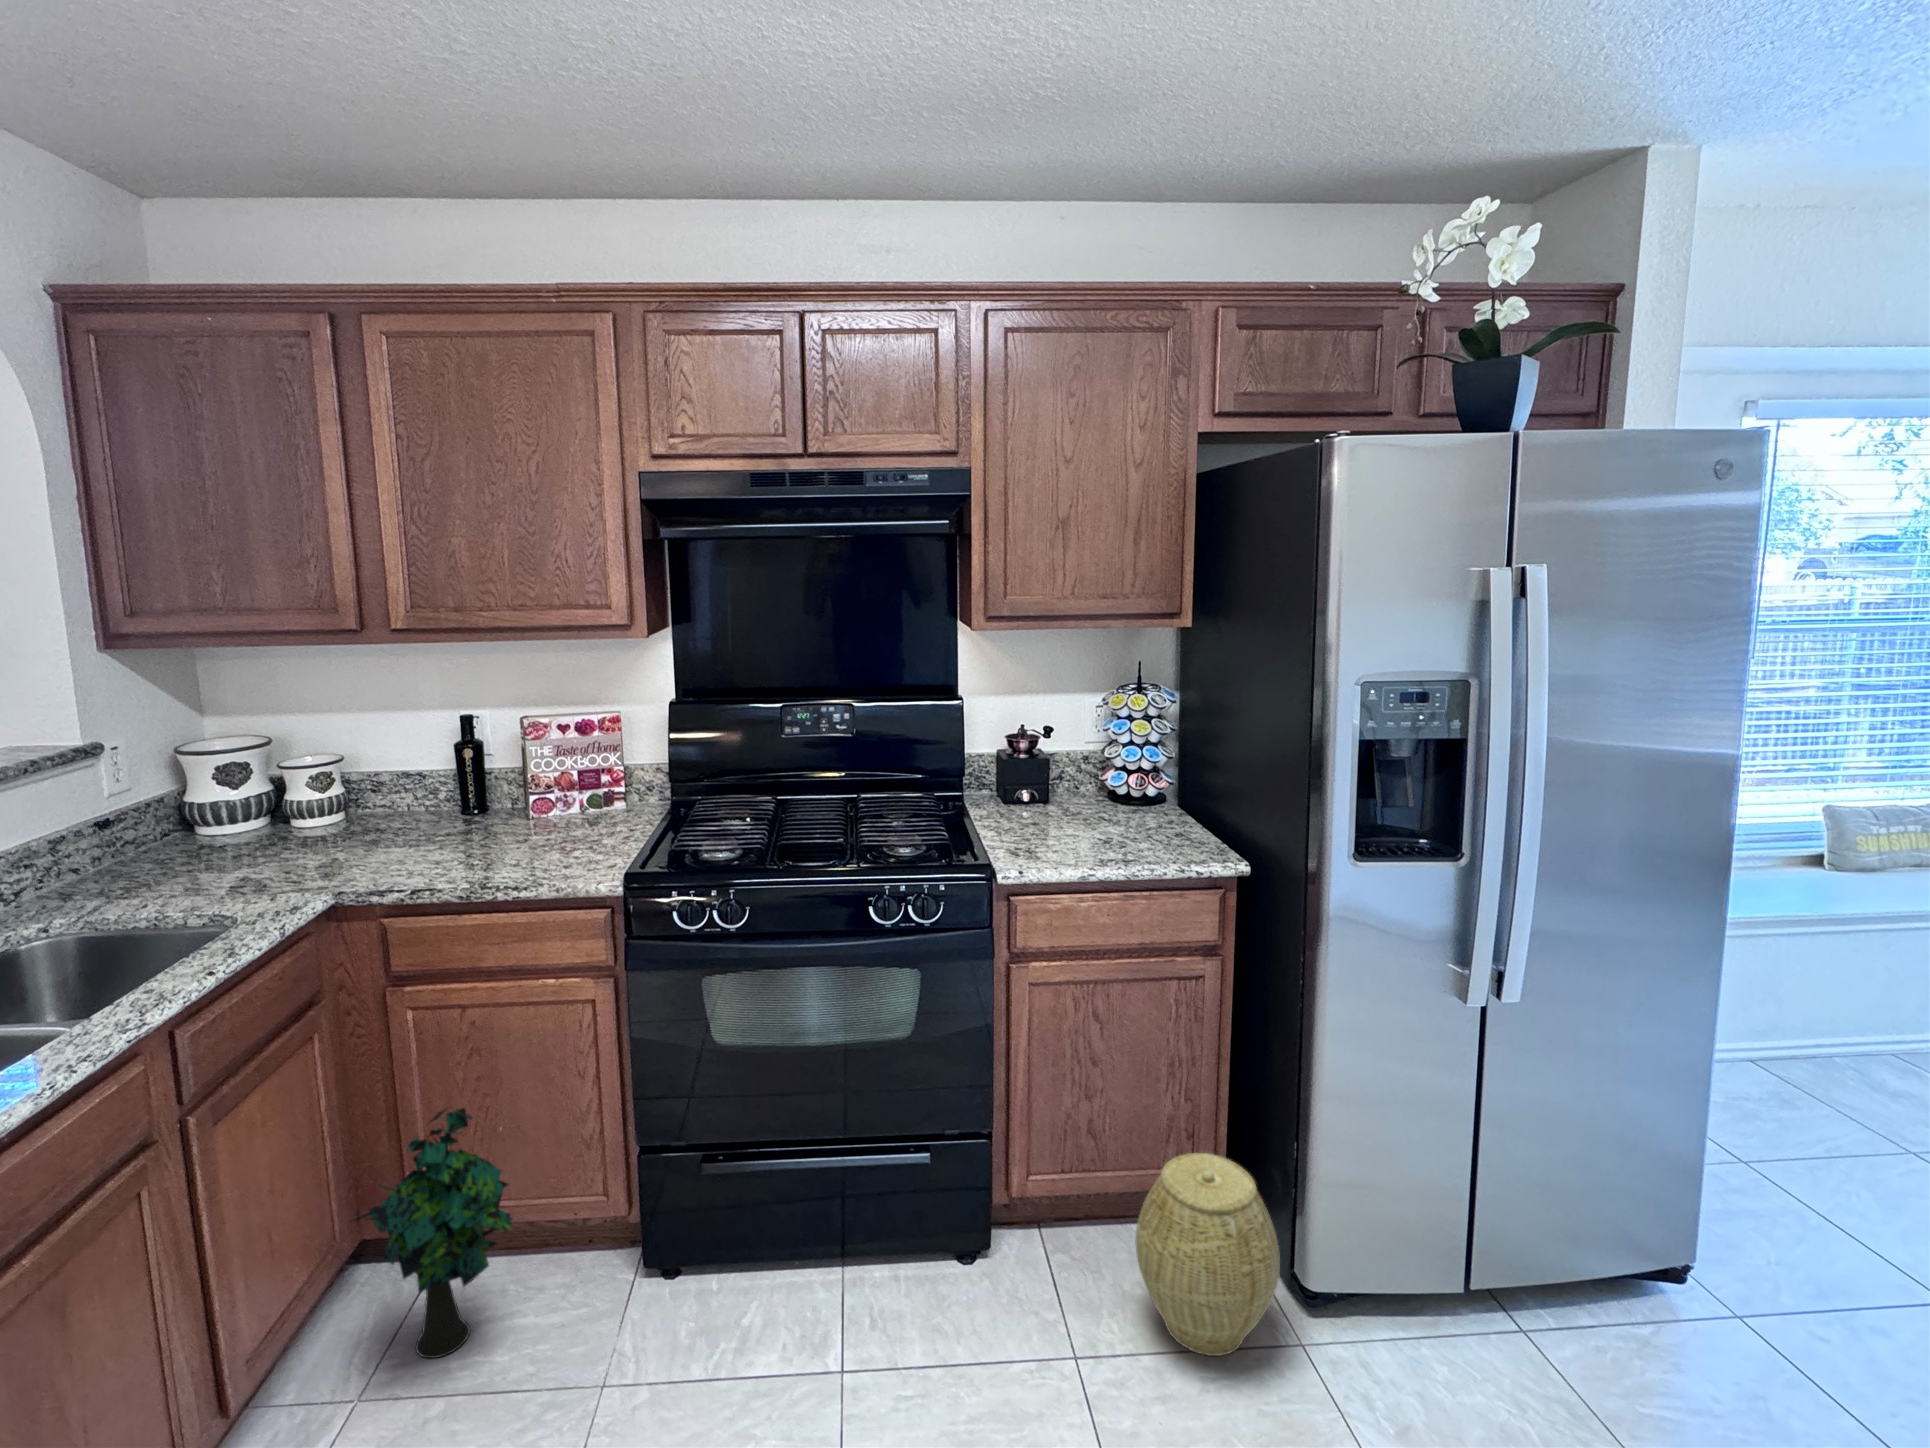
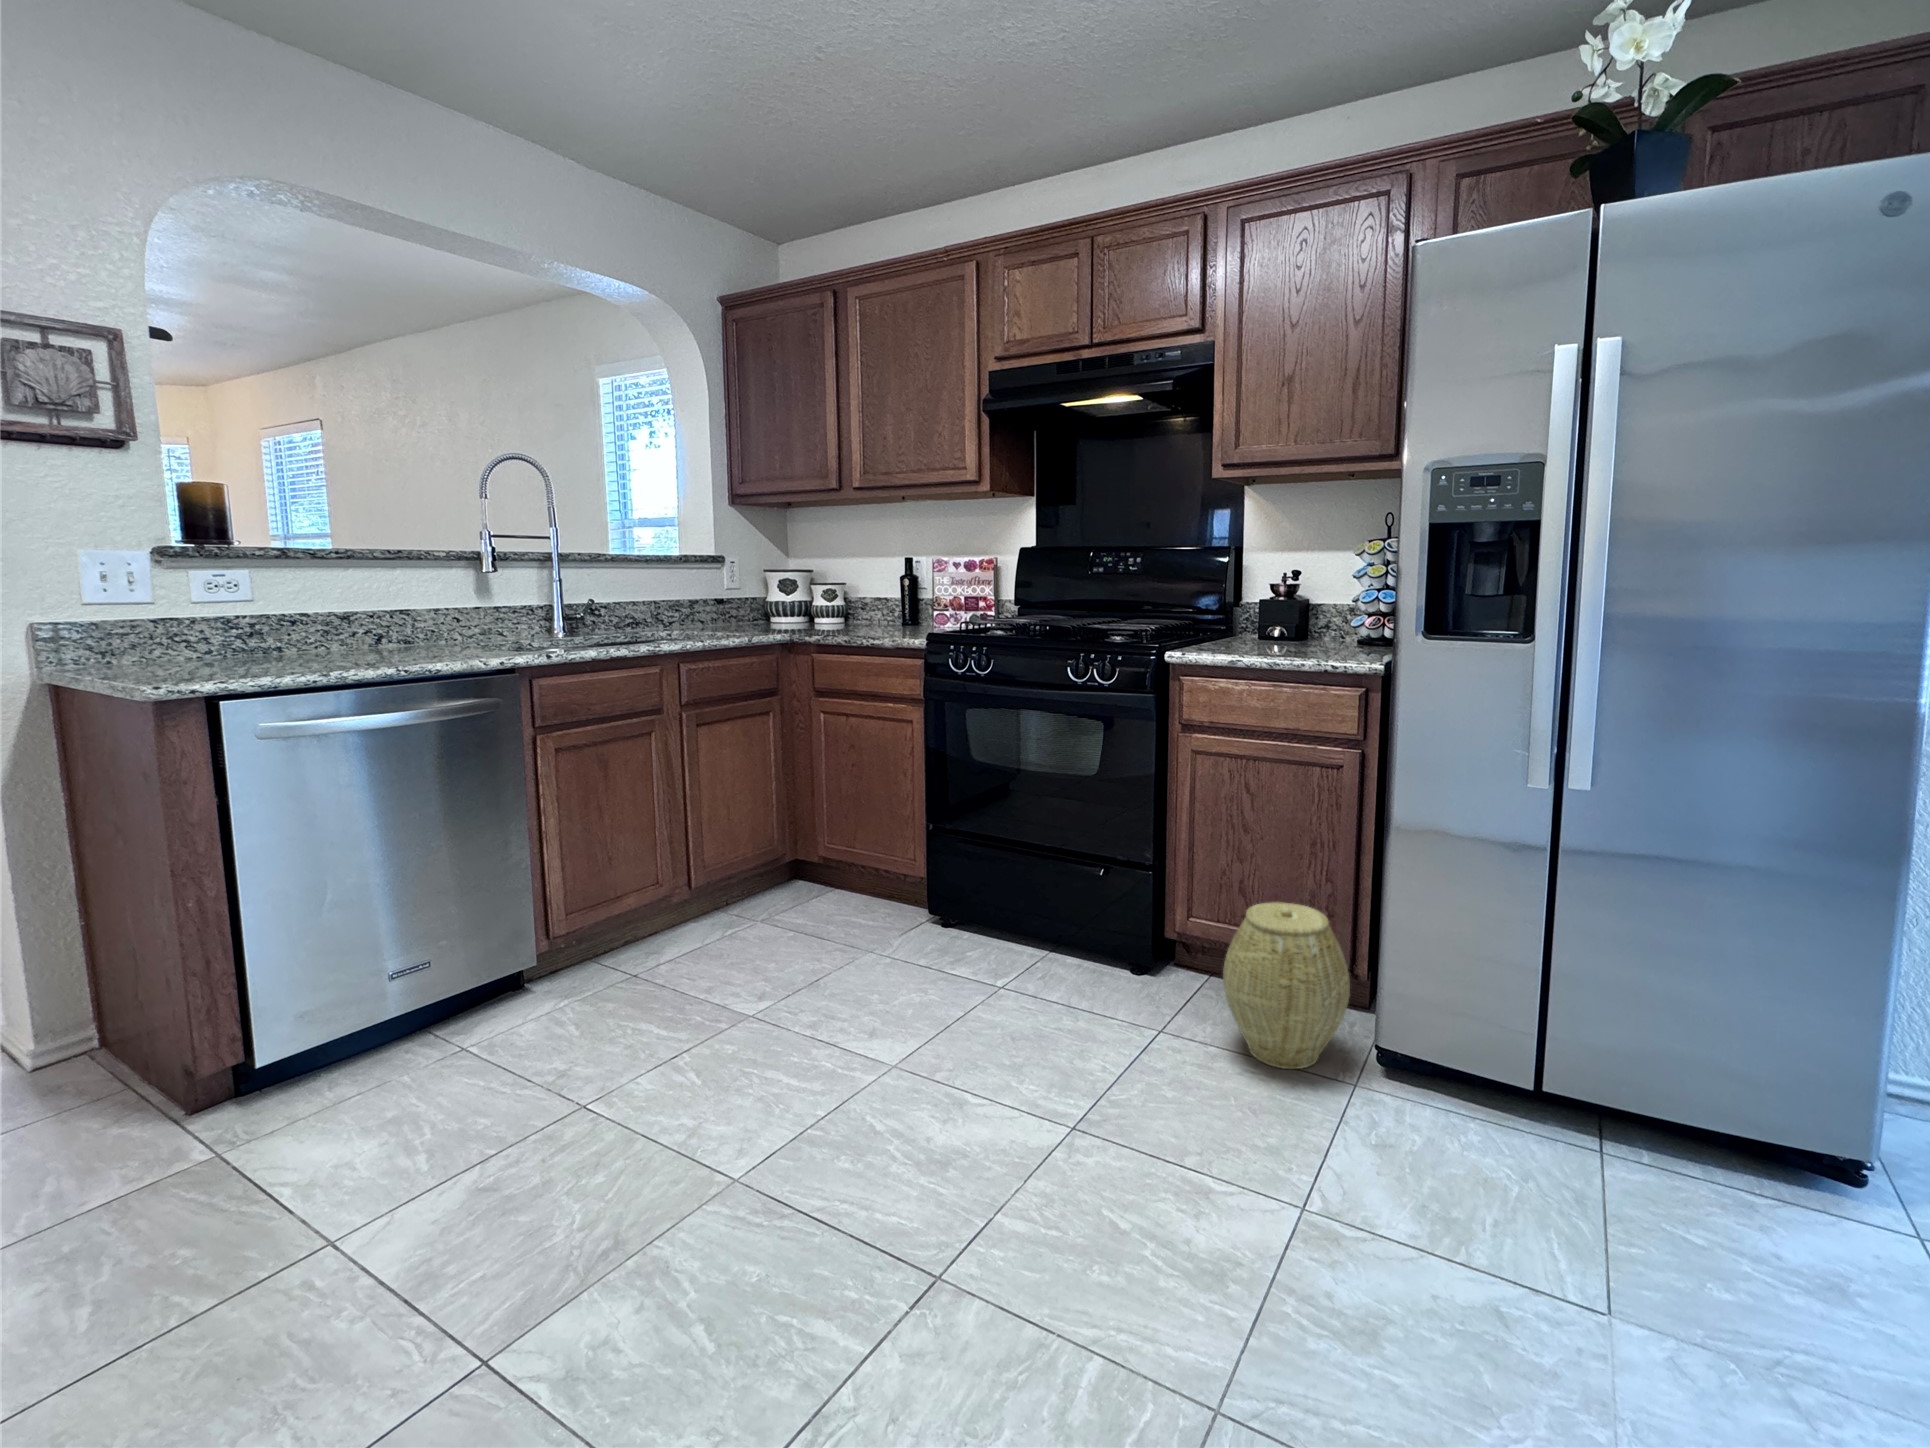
decorative plant: present [355,1108,512,1358] -> none [770,768,861,919]

